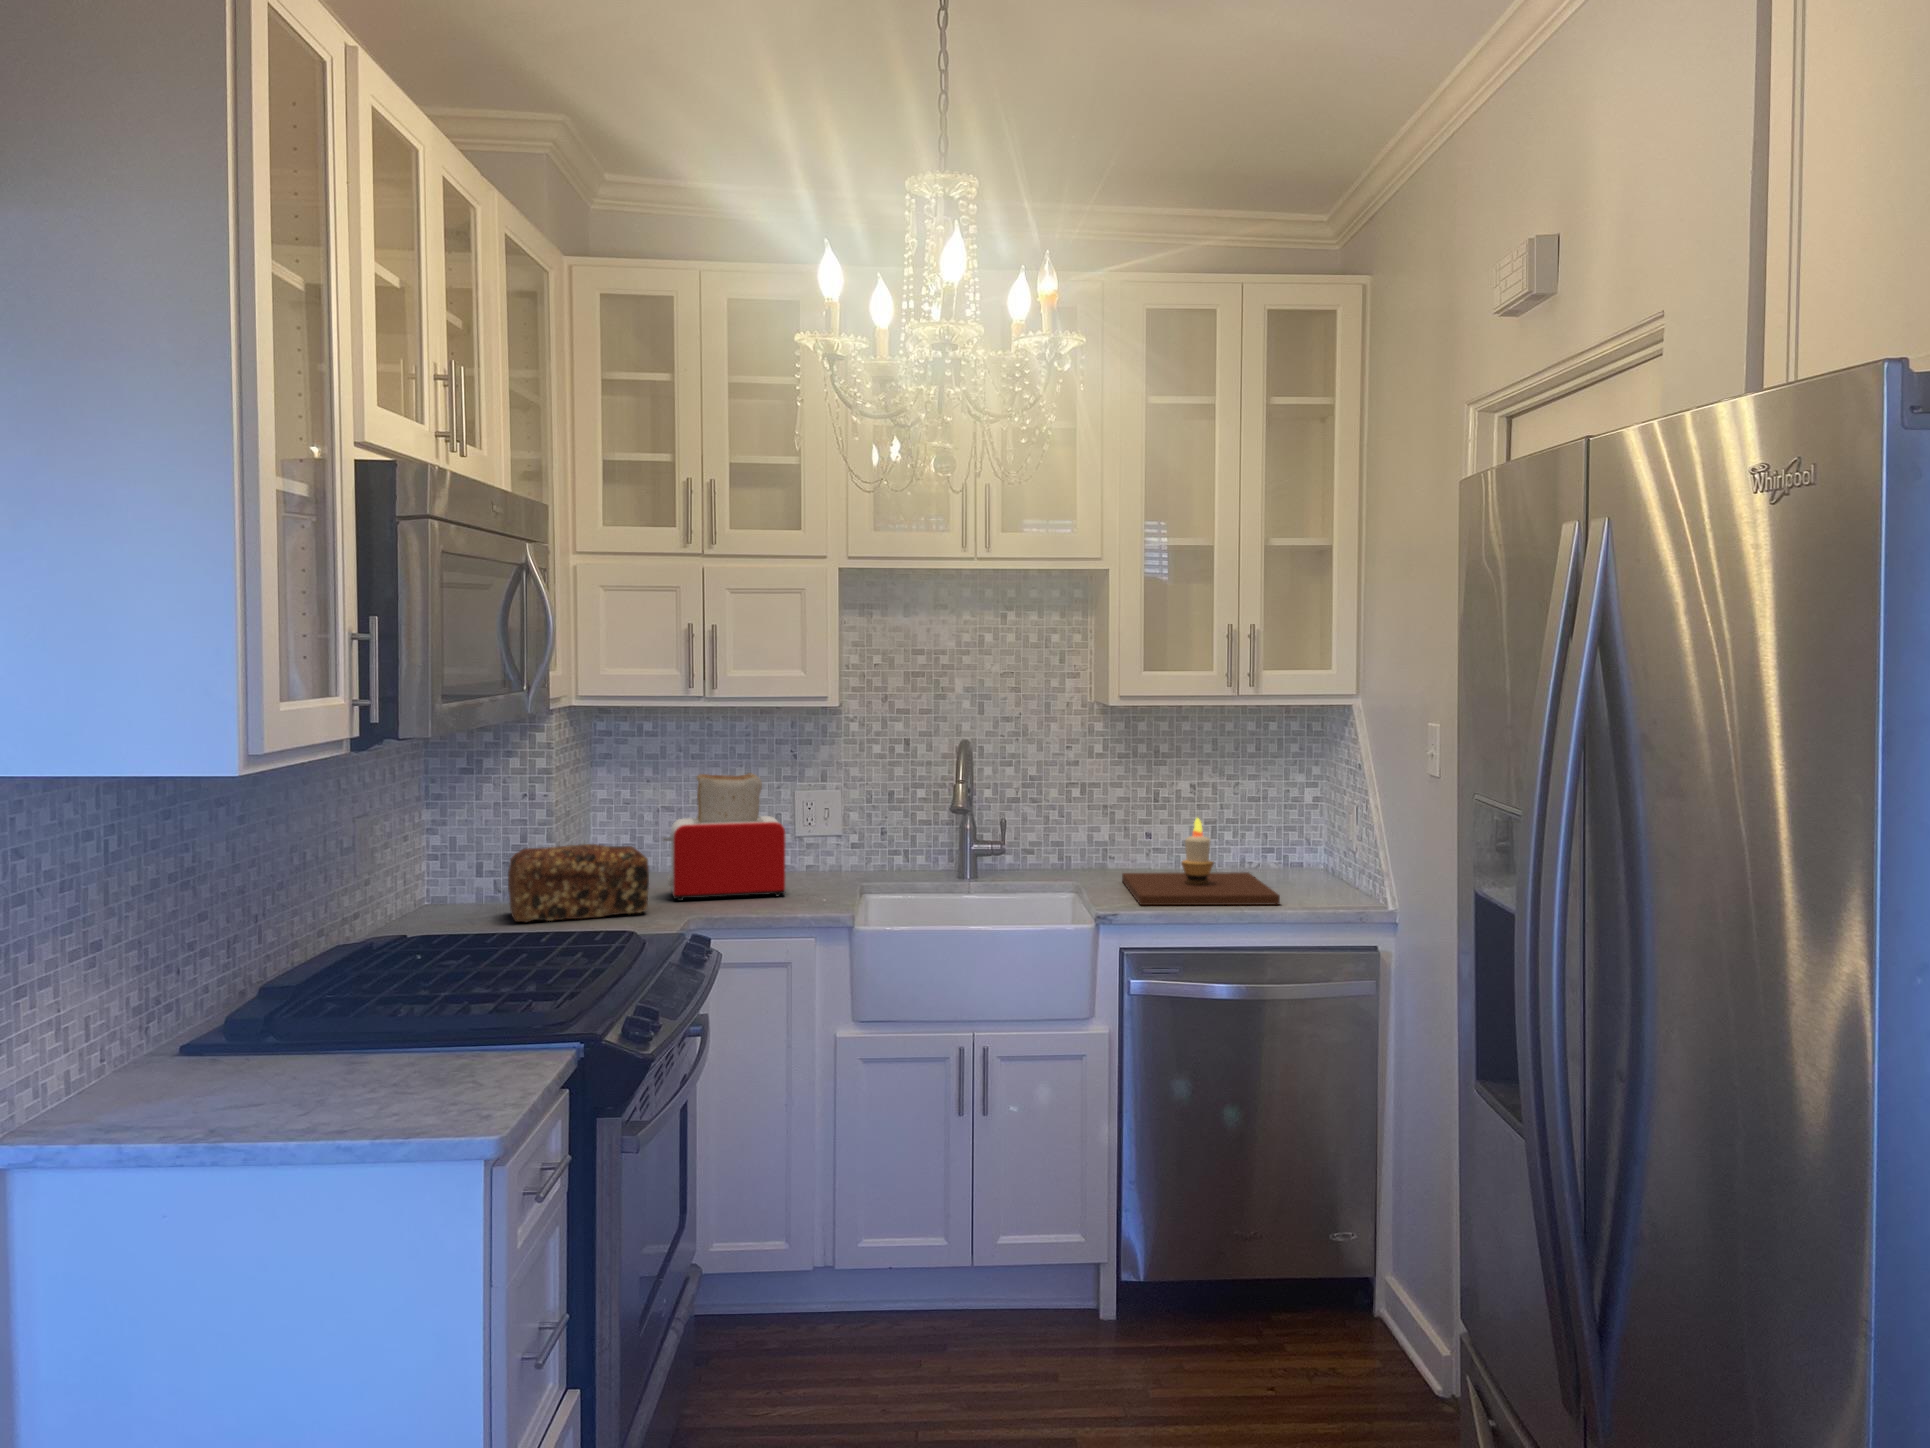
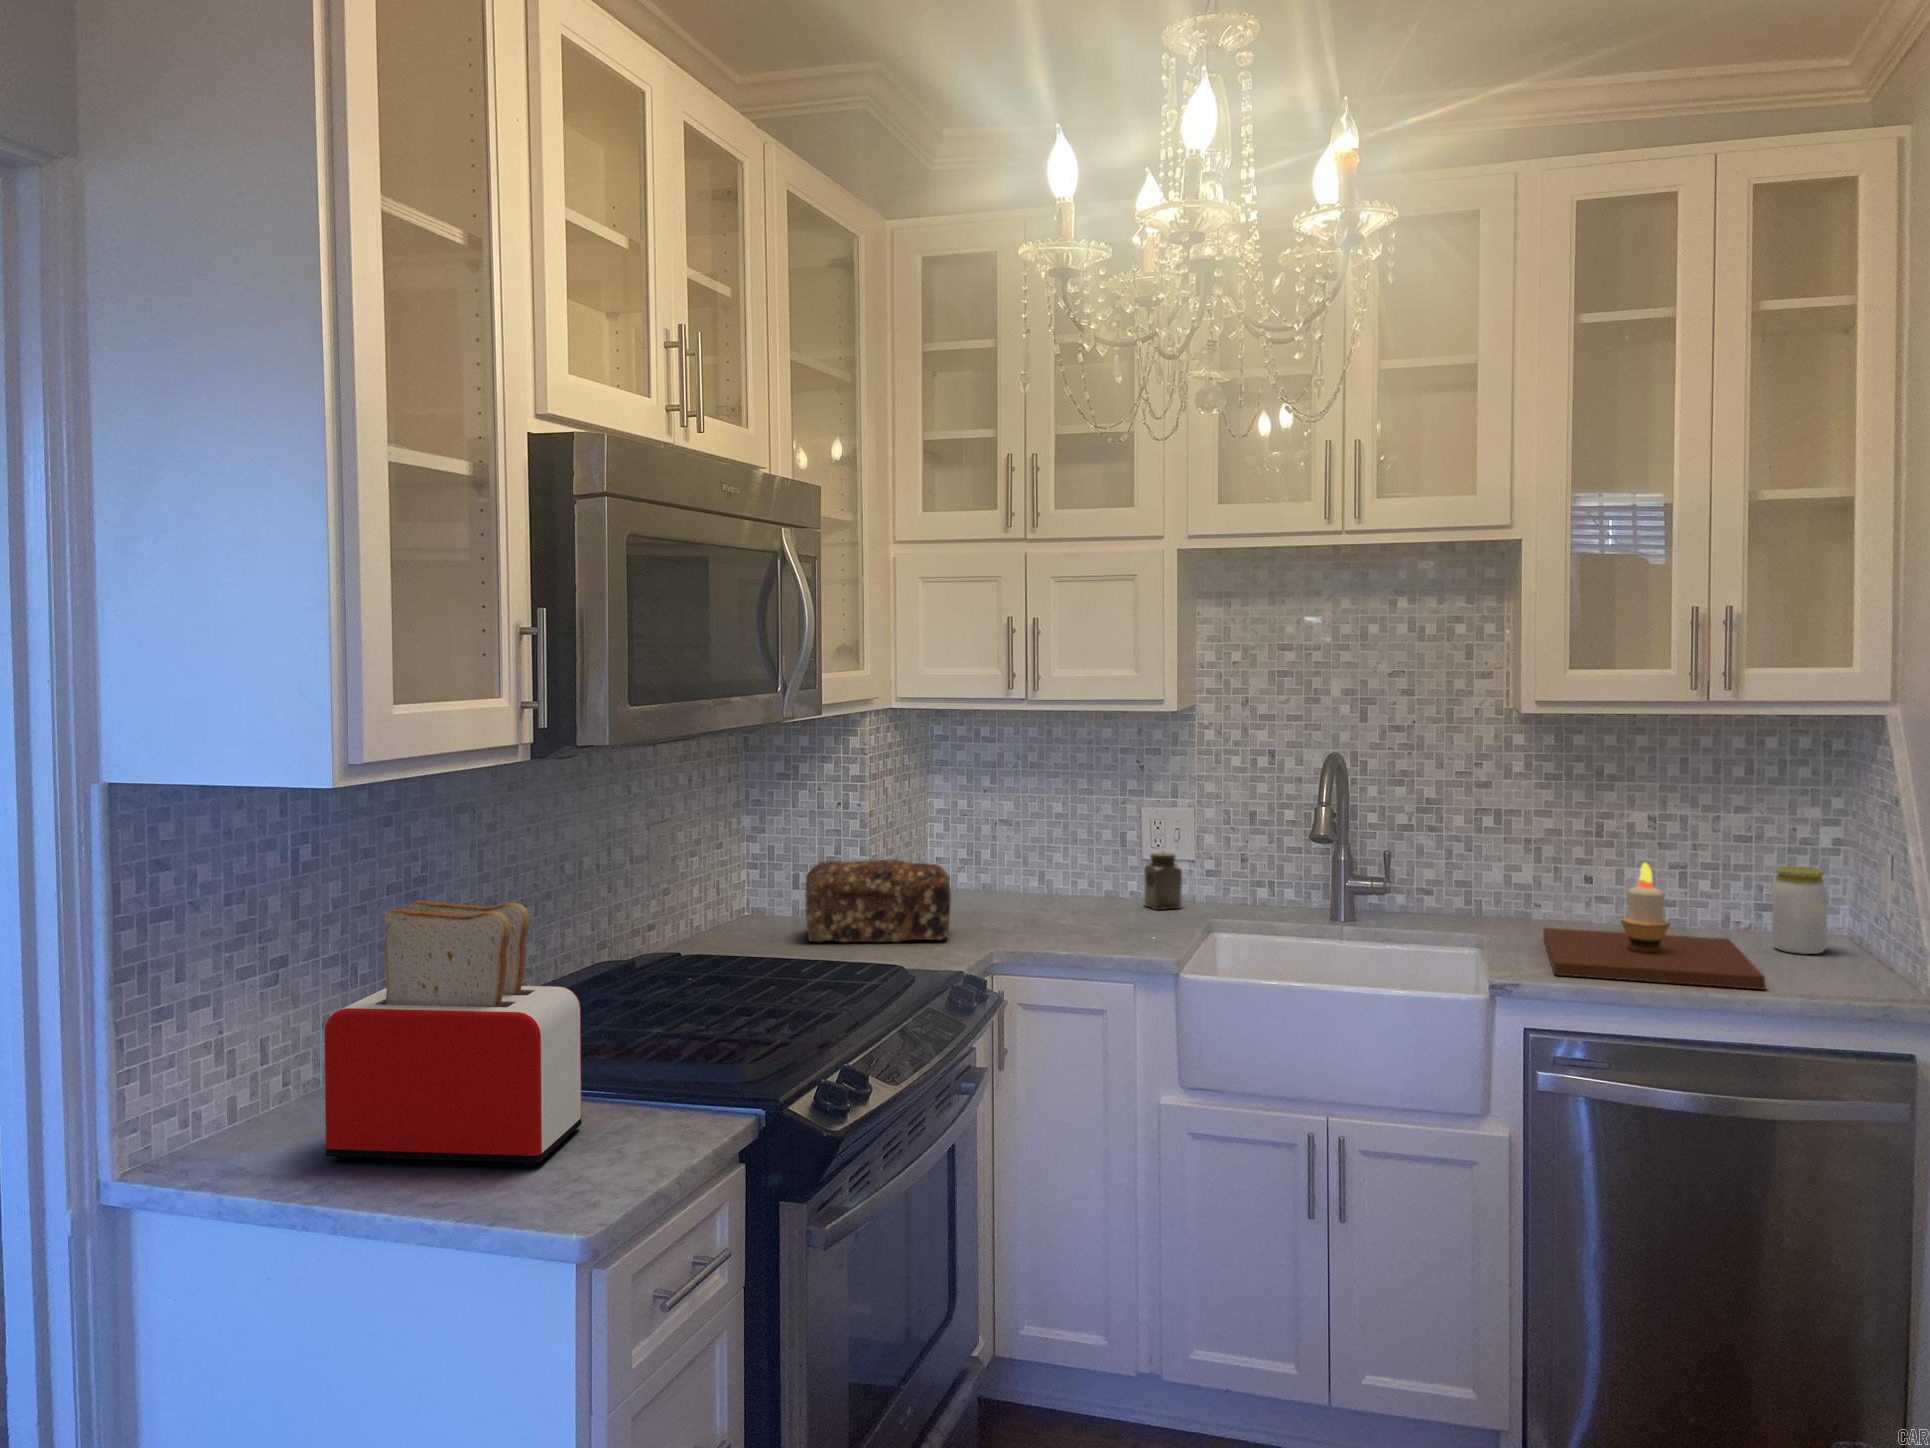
toaster: present [663,773,785,901] -> present [324,901,582,1166]
jar: none [1276,817,1311,880] -> present [1772,867,1827,954]
salt shaker: none [800,829,833,879] -> present [1144,852,1182,910]

